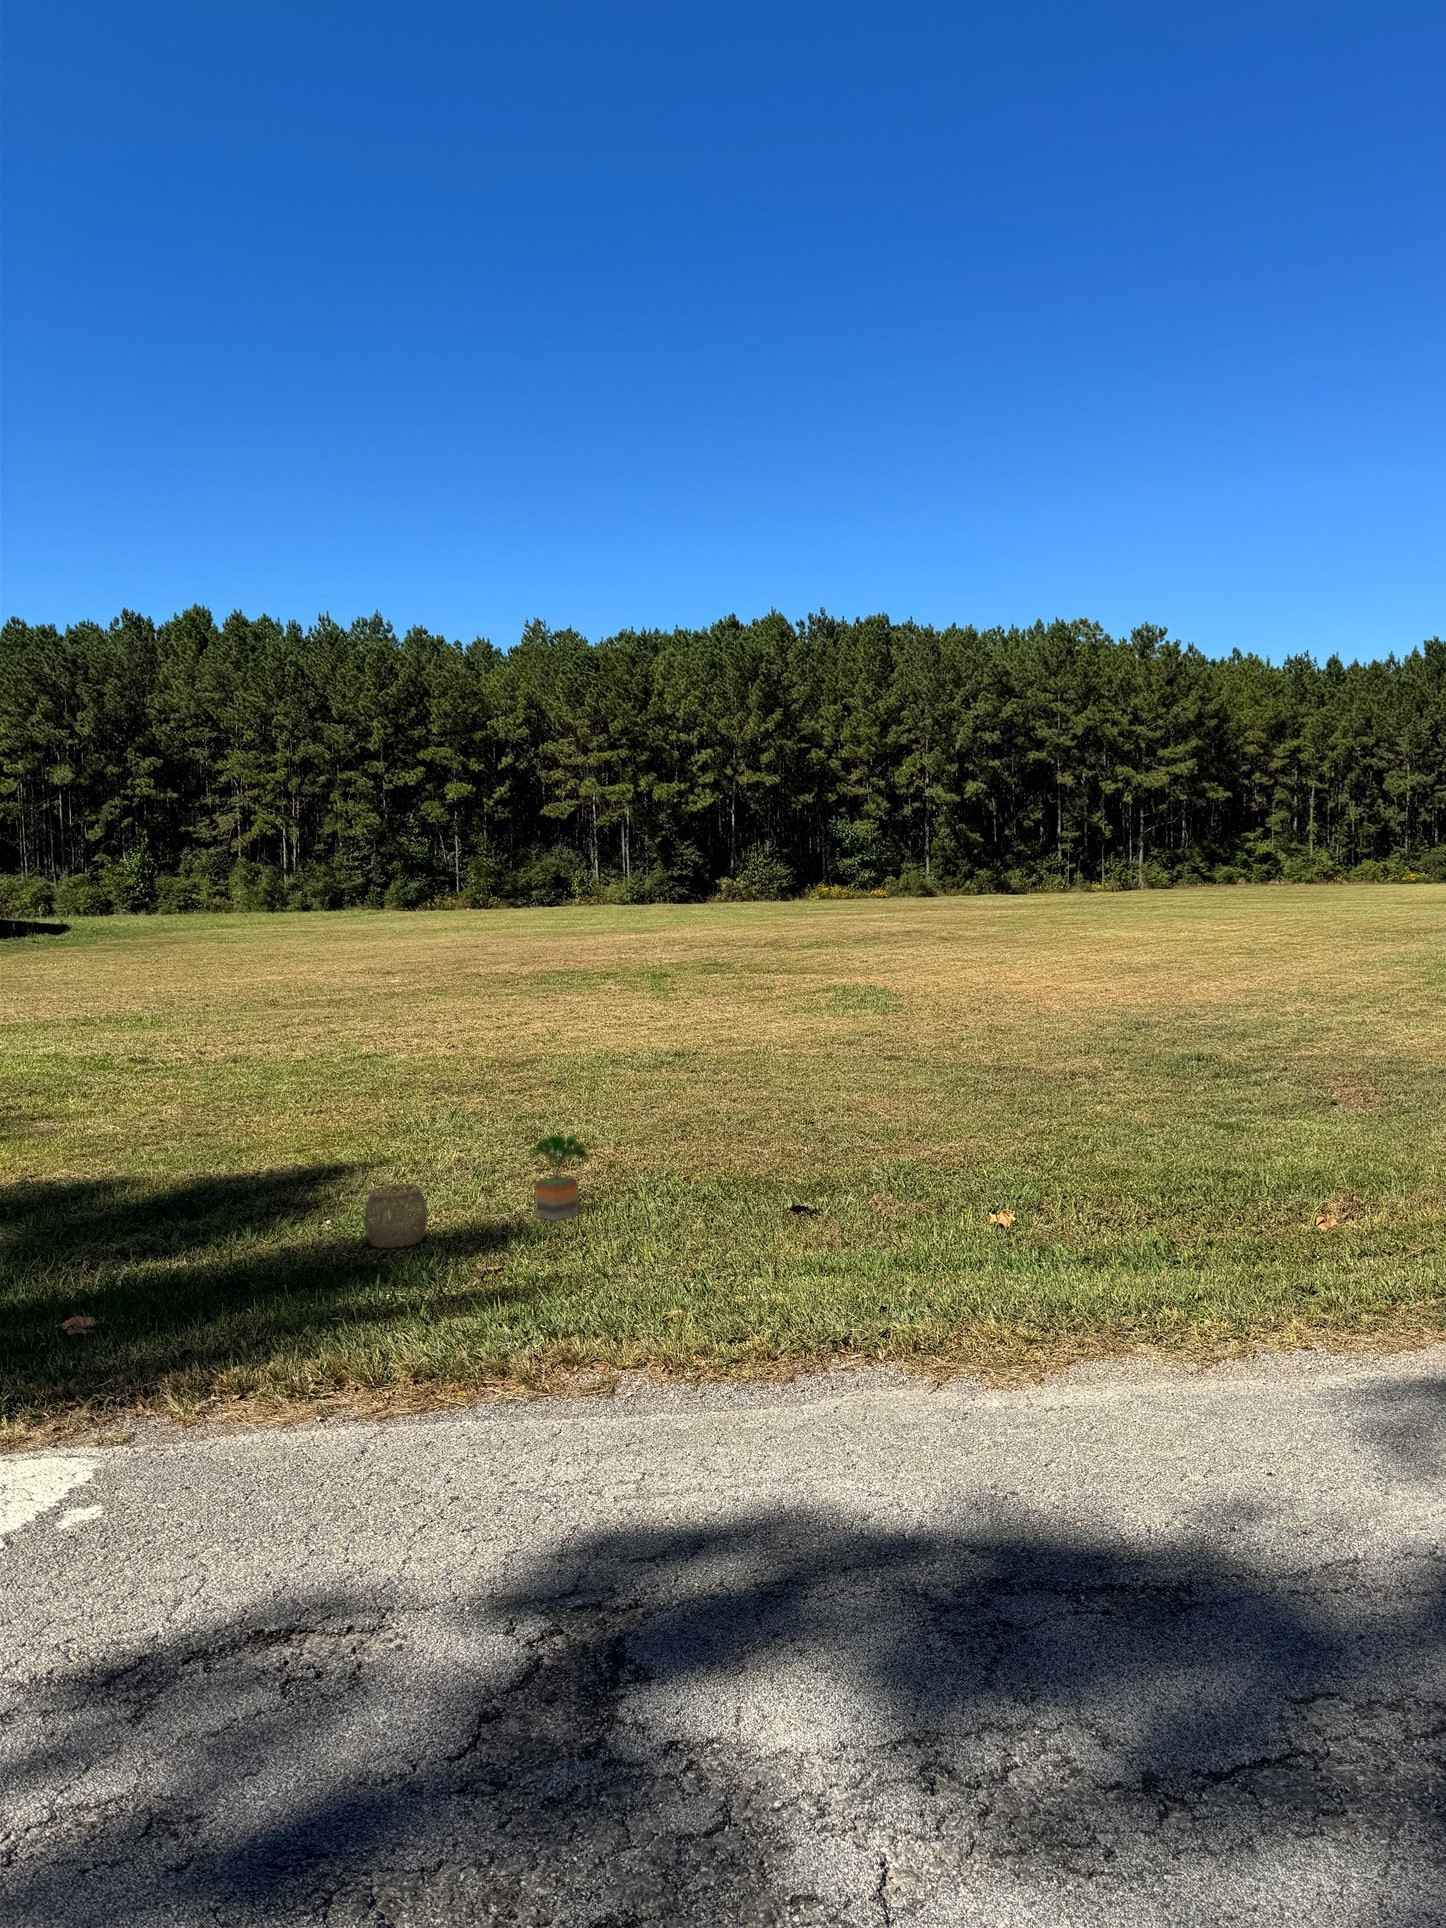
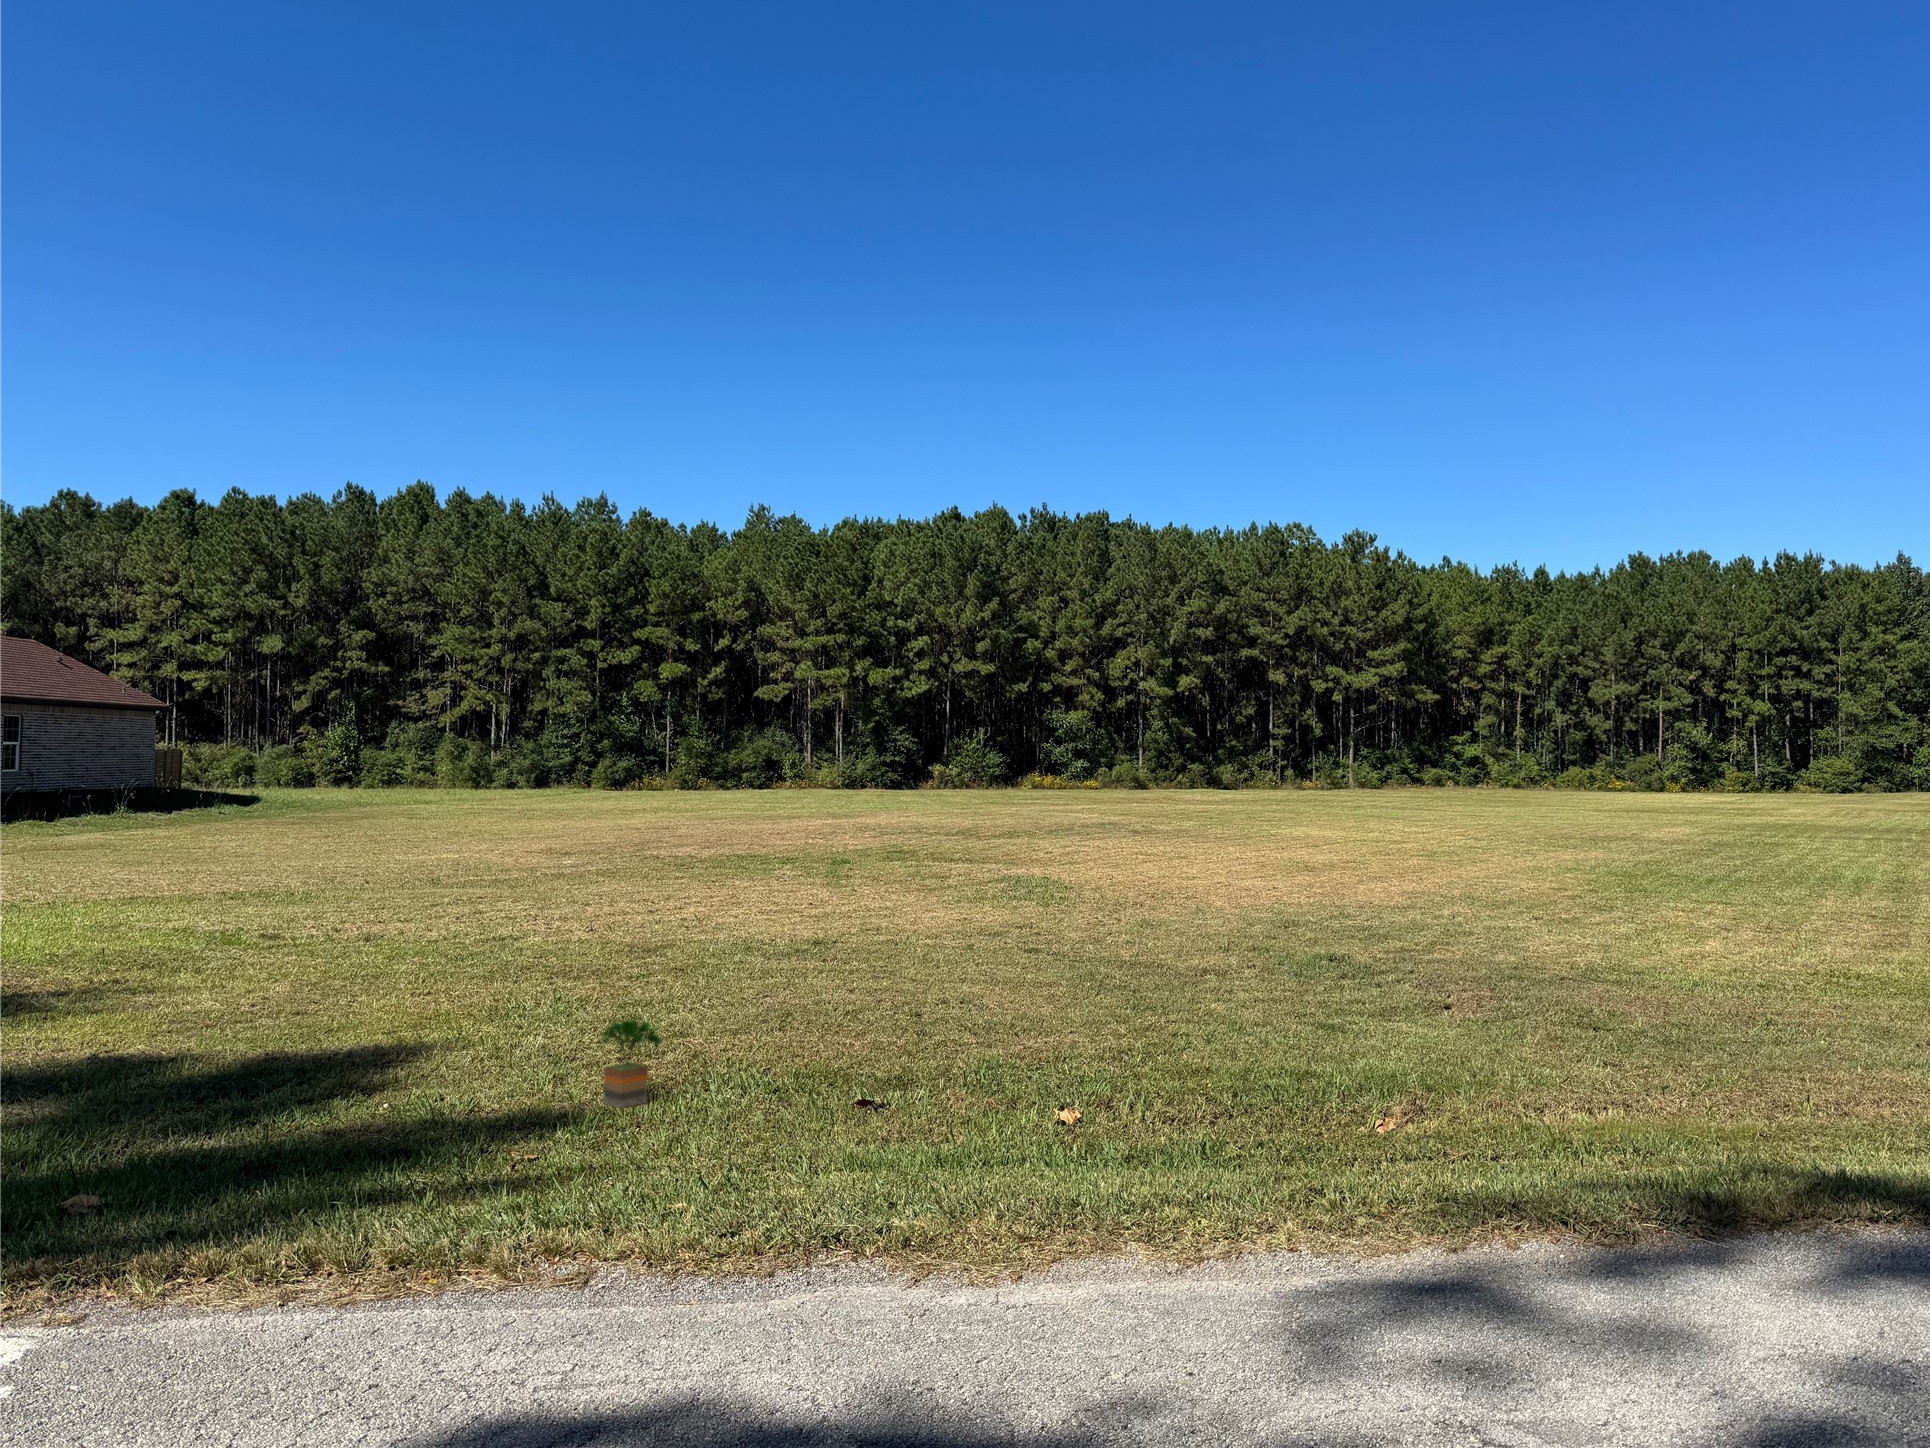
woven basket: present [364,1184,428,1248] -> none [415,1066,485,1133]

